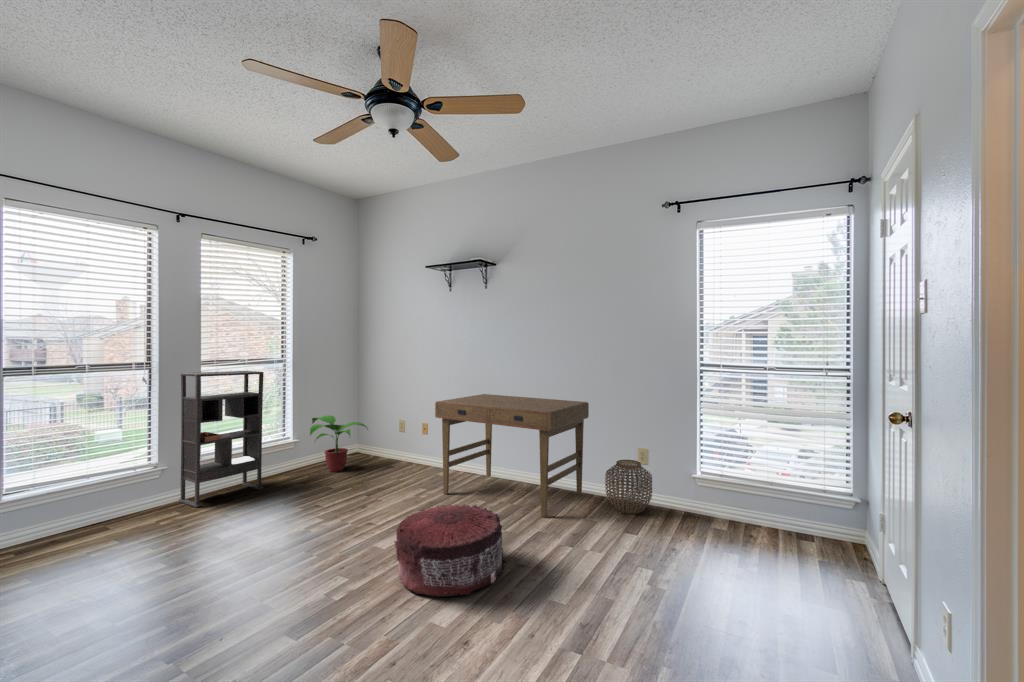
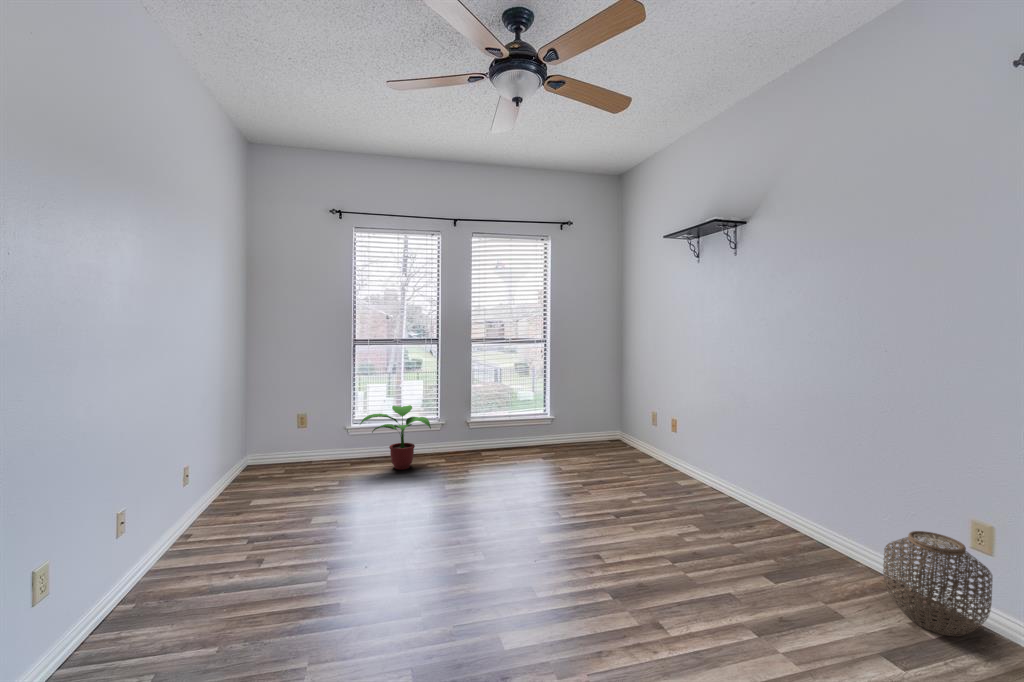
bookshelf: present [179,371,264,507] -> none [453,349,514,460]
desk: present [435,394,589,517] -> none [651,393,878,578]
potted plant: present [310,415,368,472] -> present [360,405,431,469]
pouf: present [394,504,506,596] -> none [511,513,638,631]

